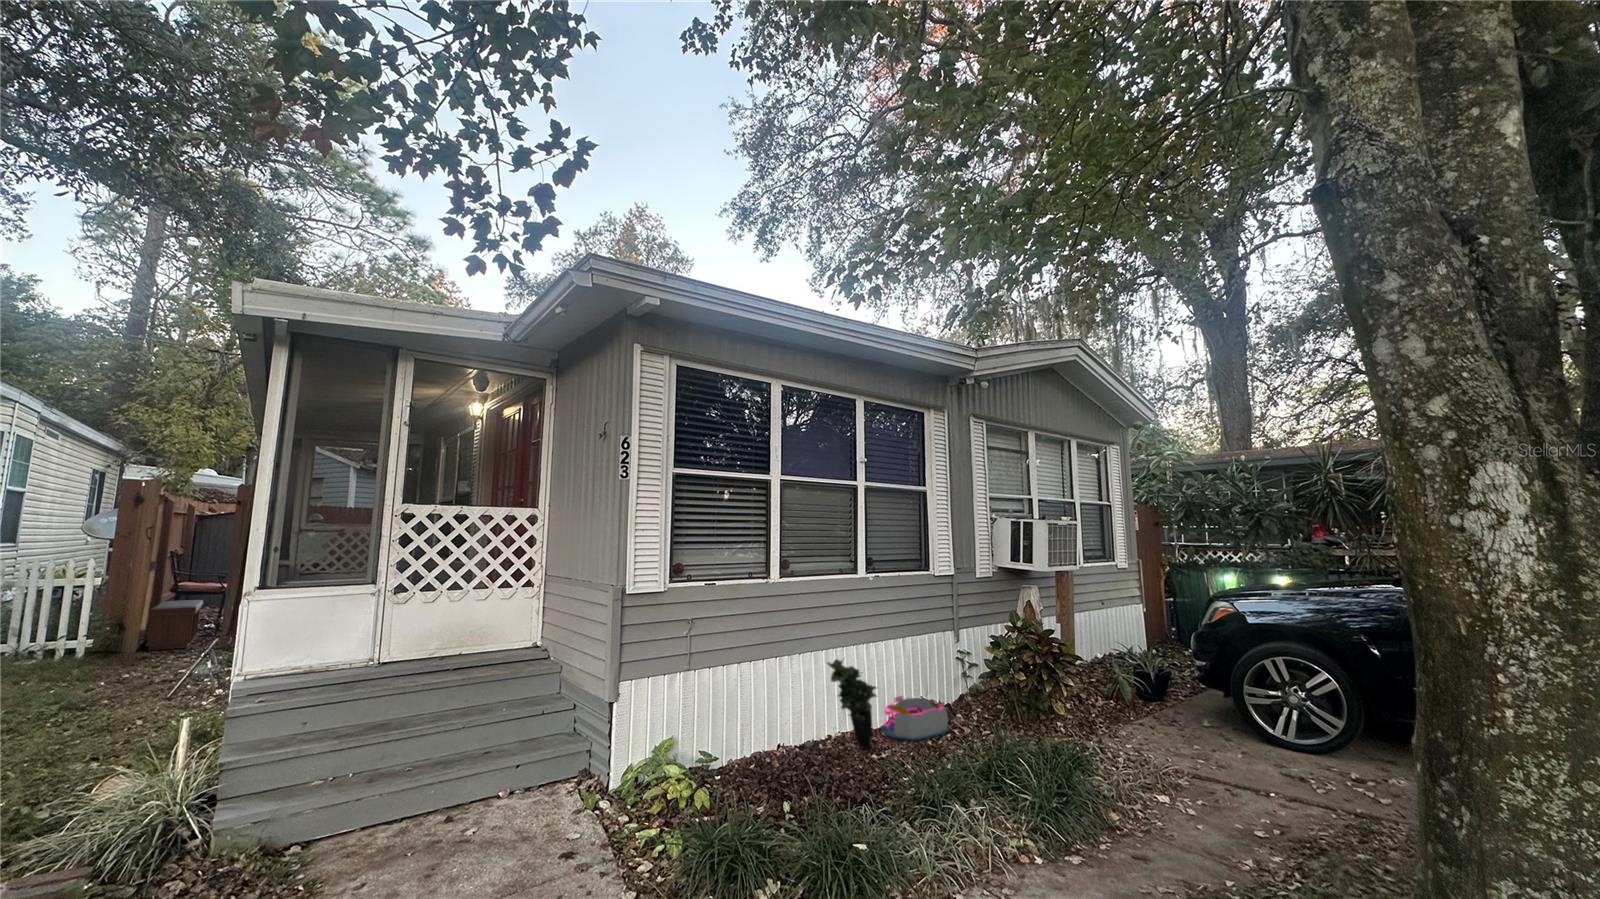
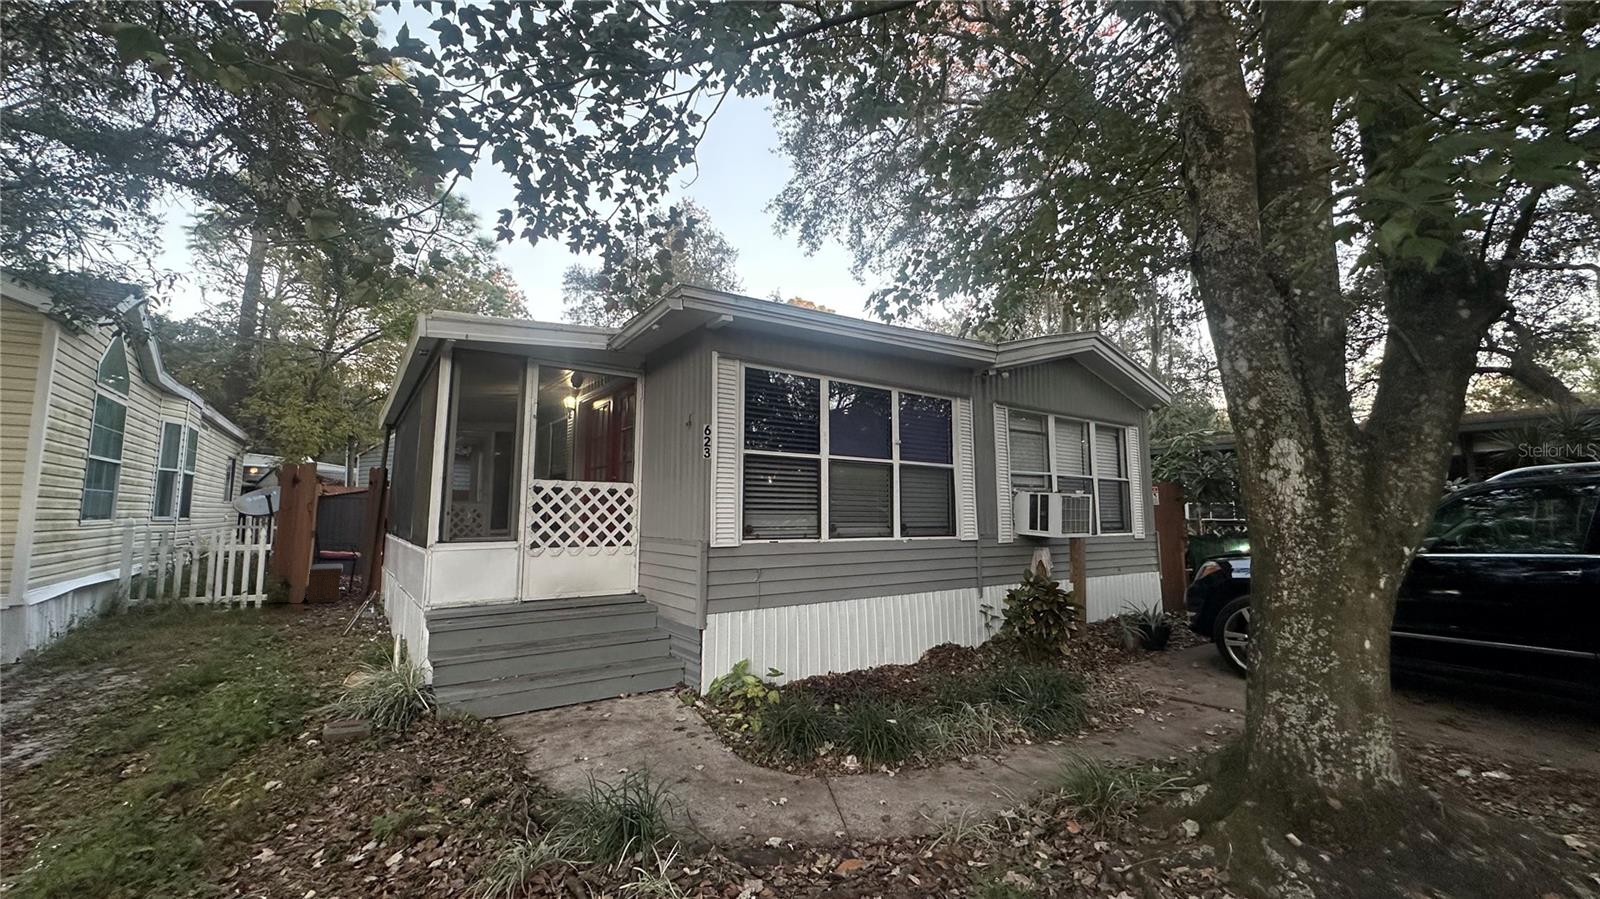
potted plant: present [827,659,876,749] -> none [868,604,911,677]
storage bin: present [881,696,949,740] -> none [914,639,972,672]

